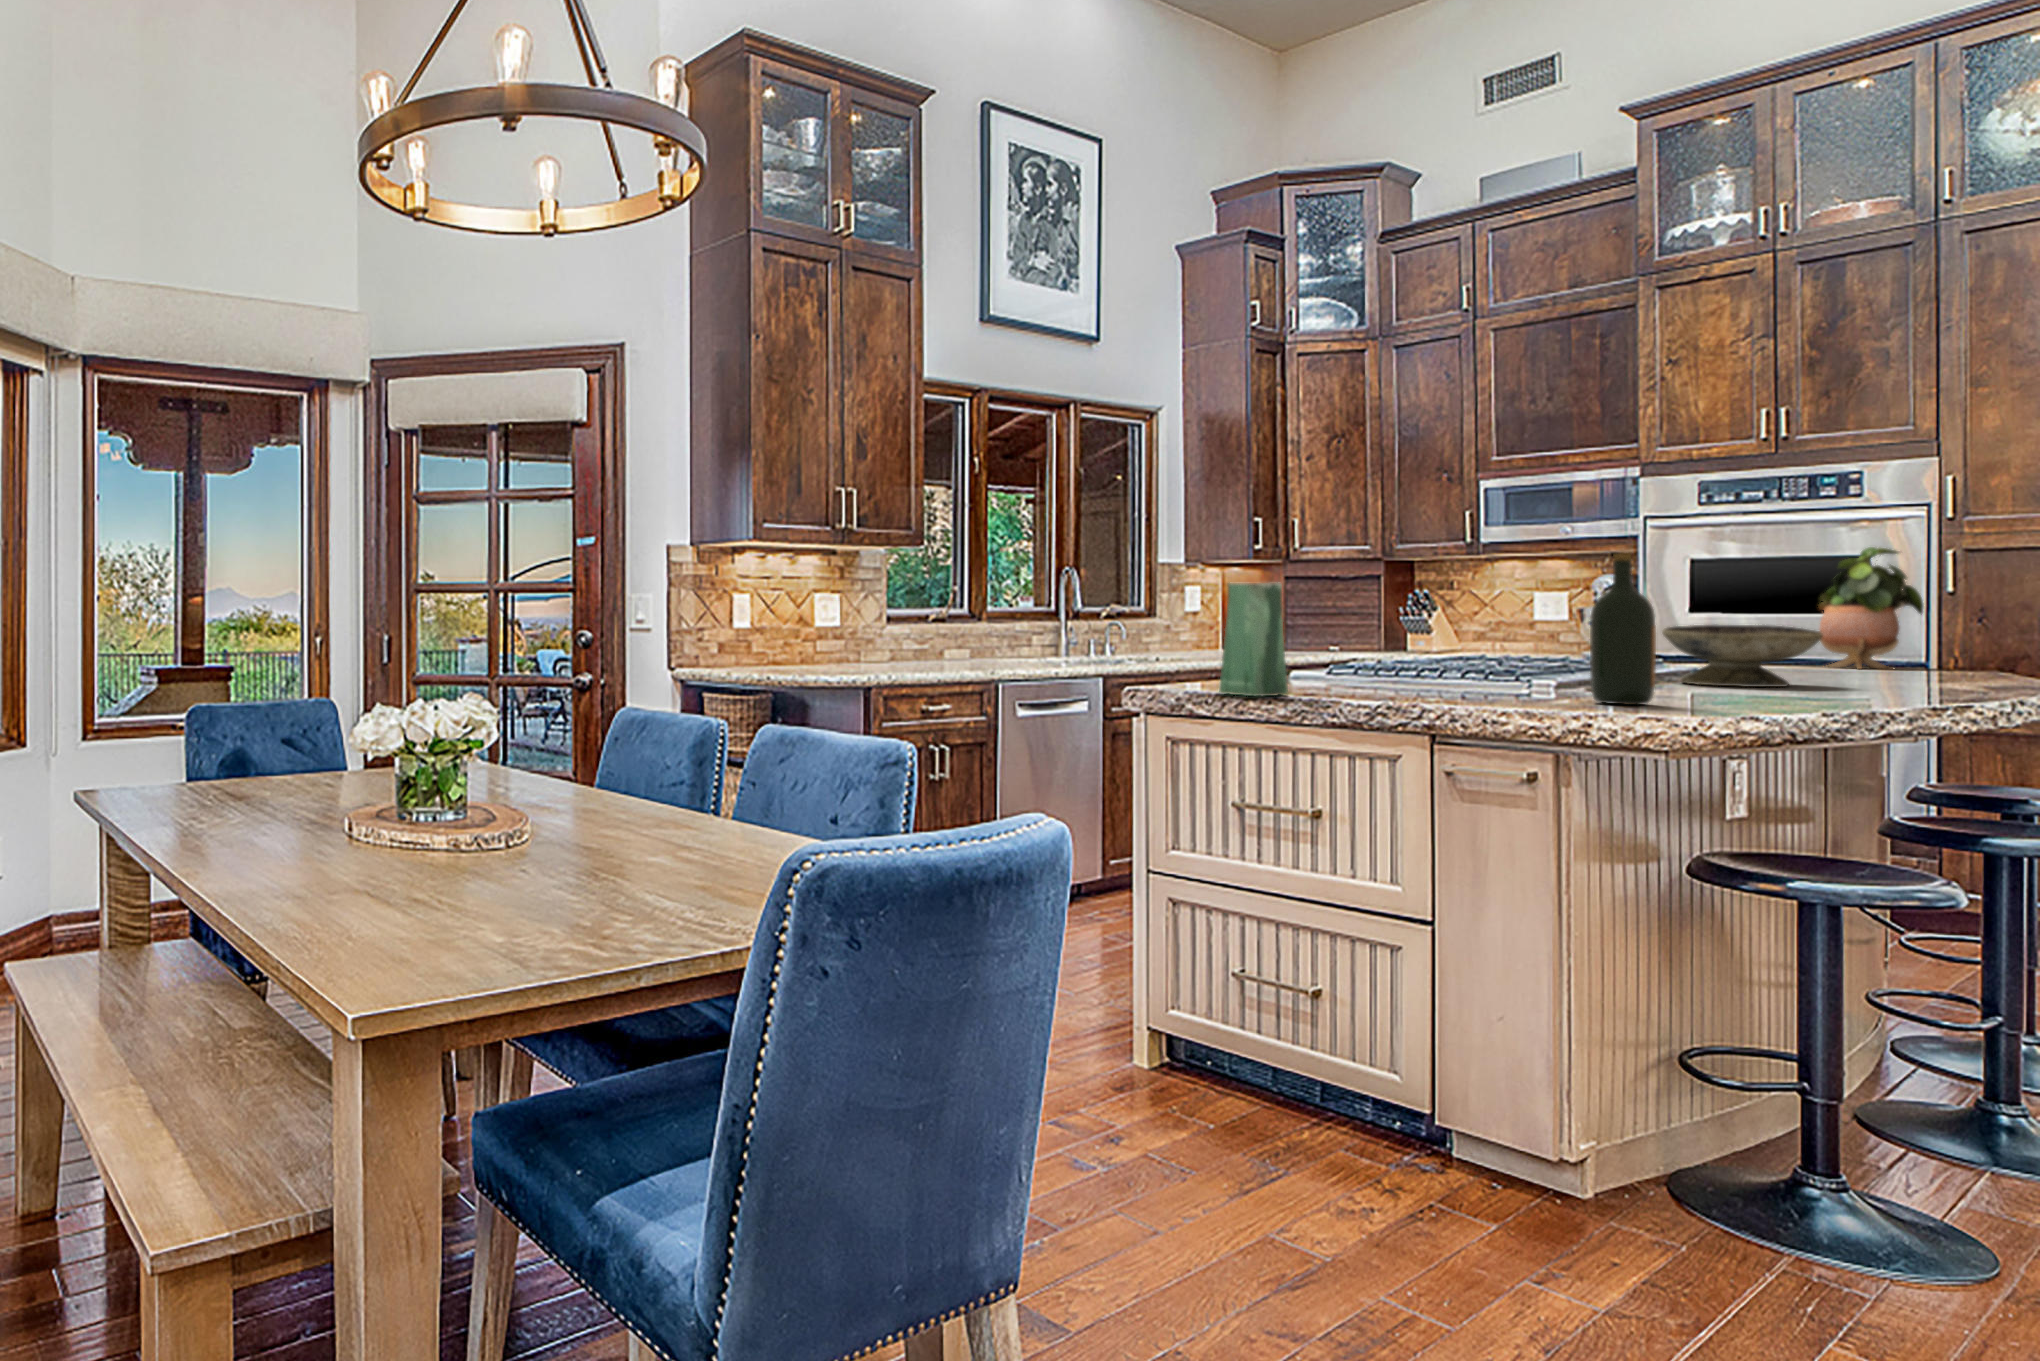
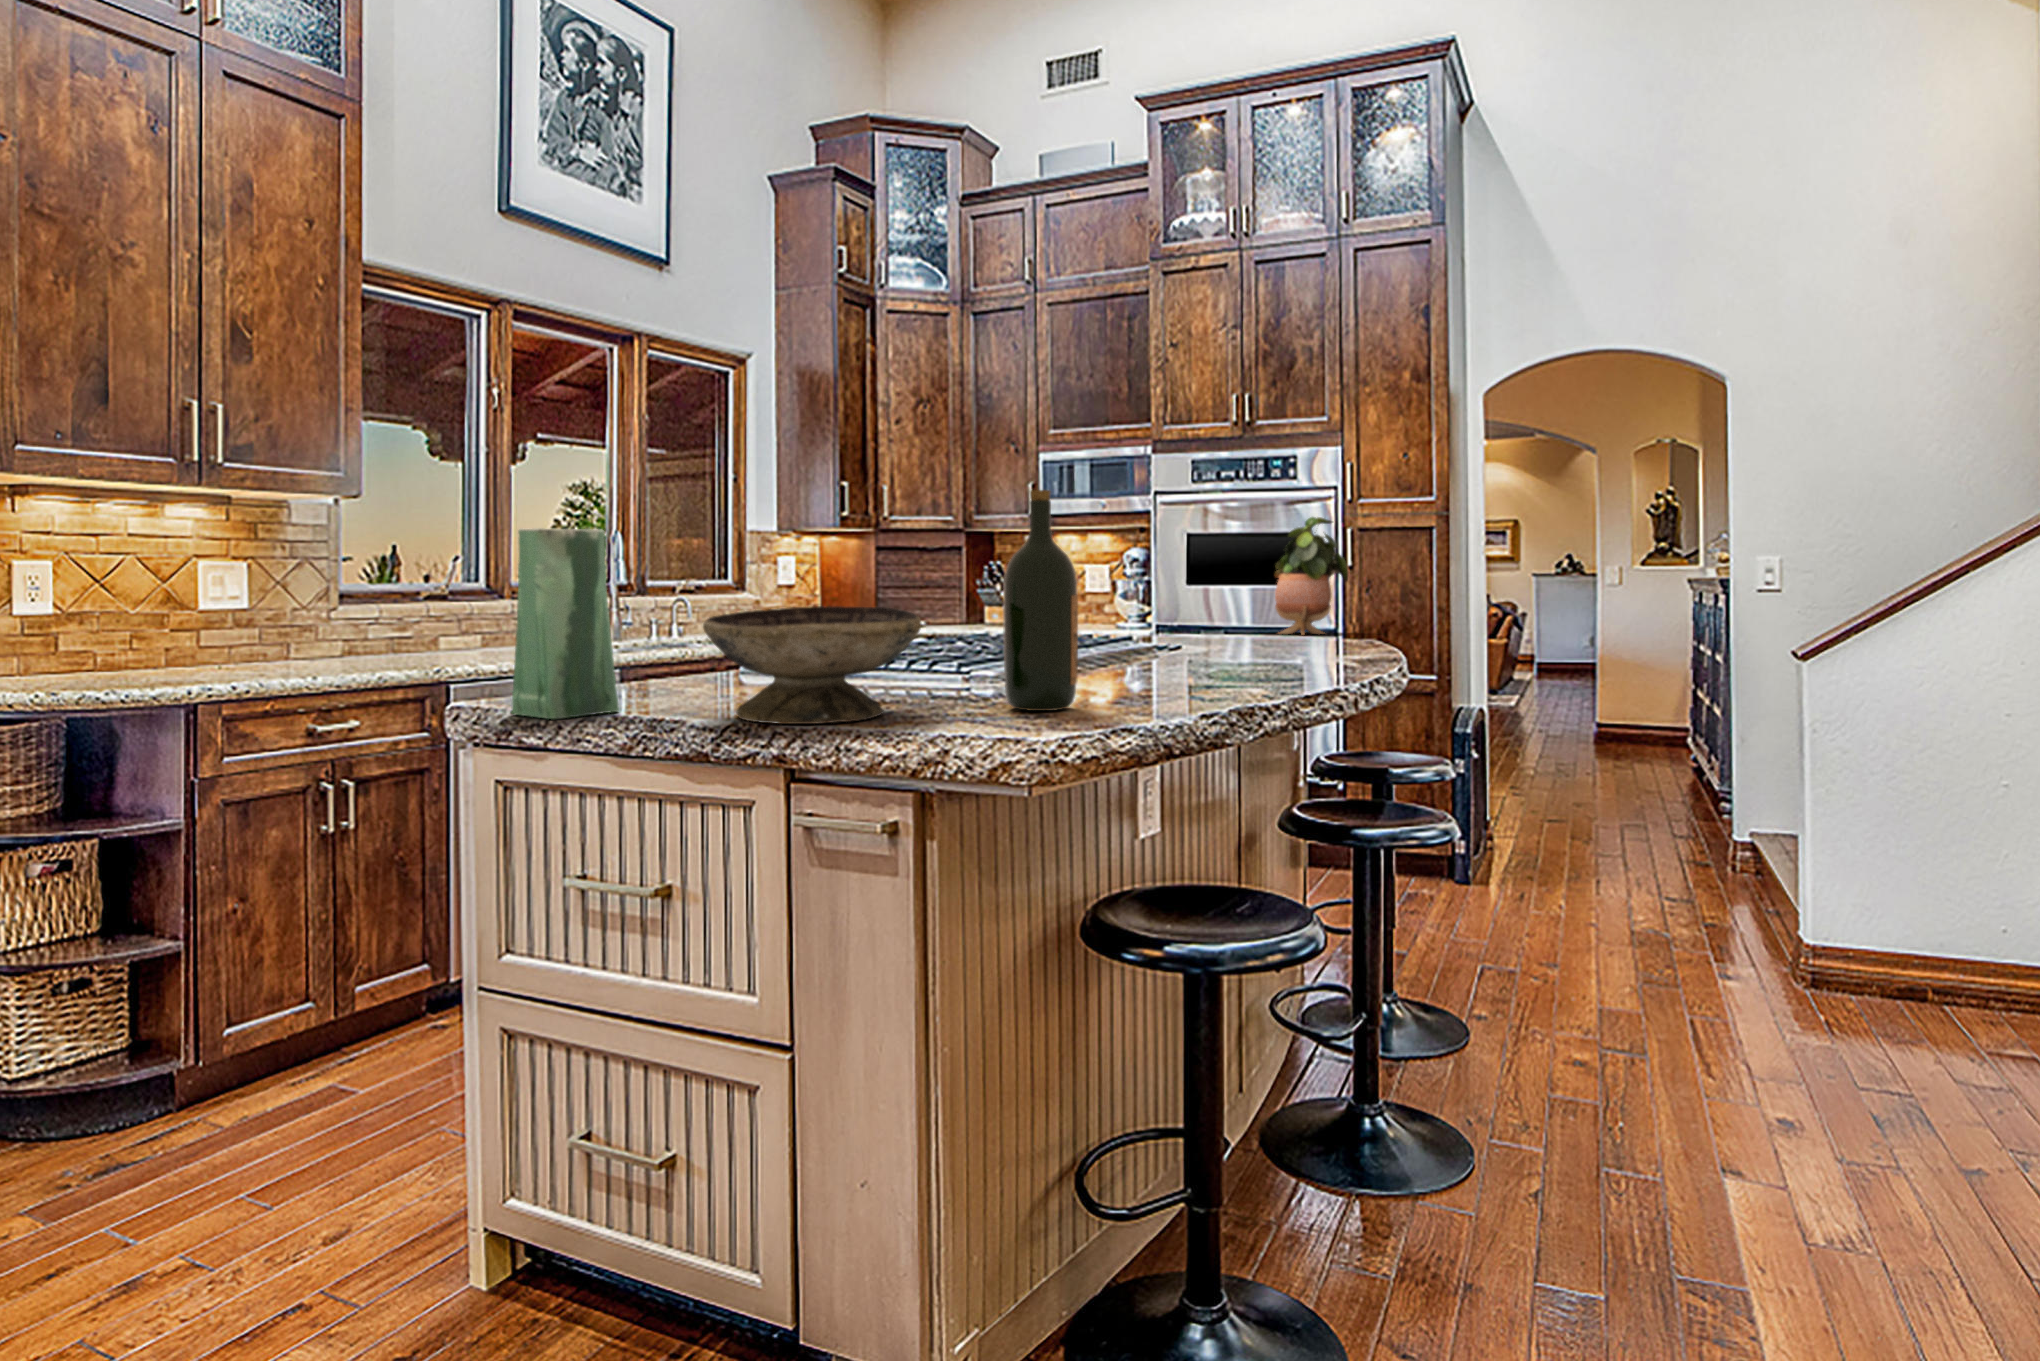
decorative bowl: present [1662,625,1823,687] -> present [703,606,921,724]

